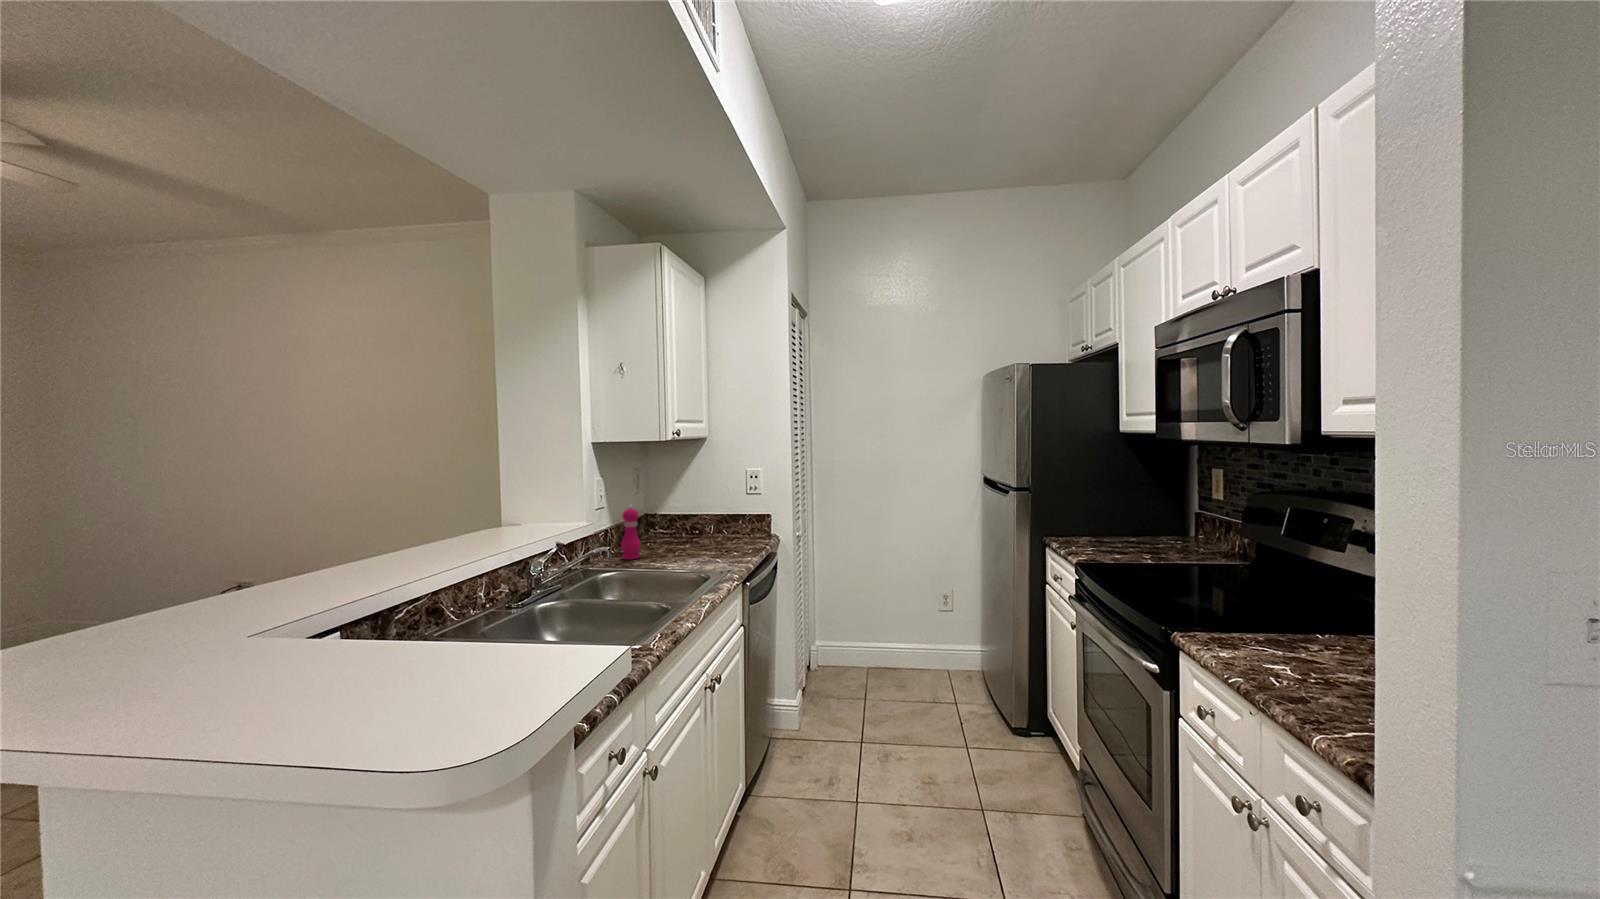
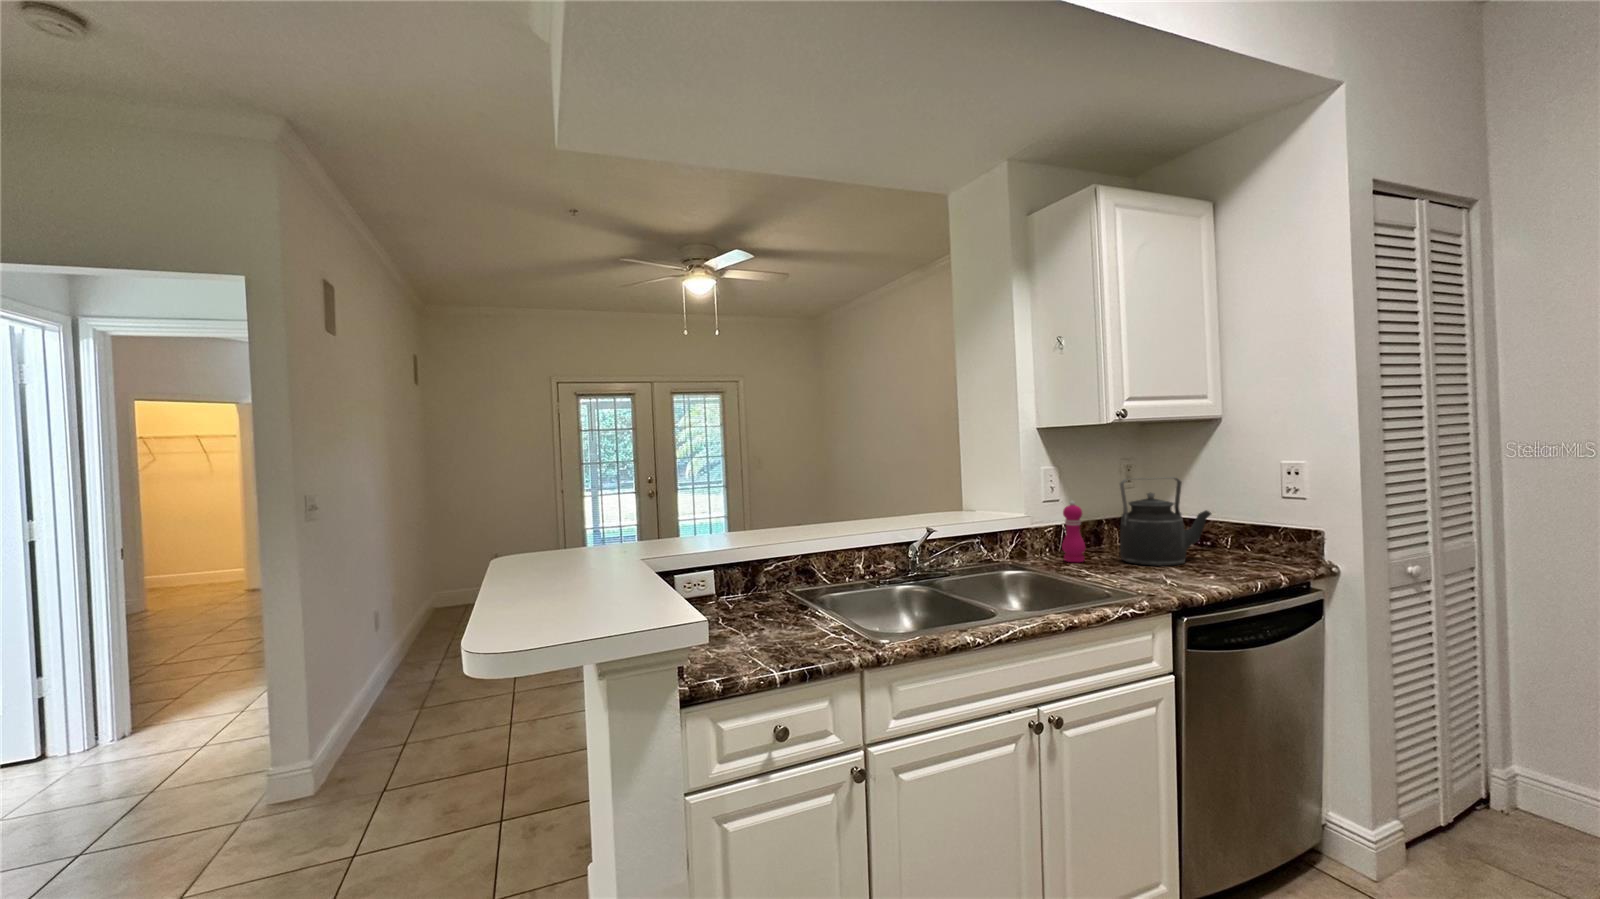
kettle: none [659,482,713,552] -> present [1120,477,1211,566]

